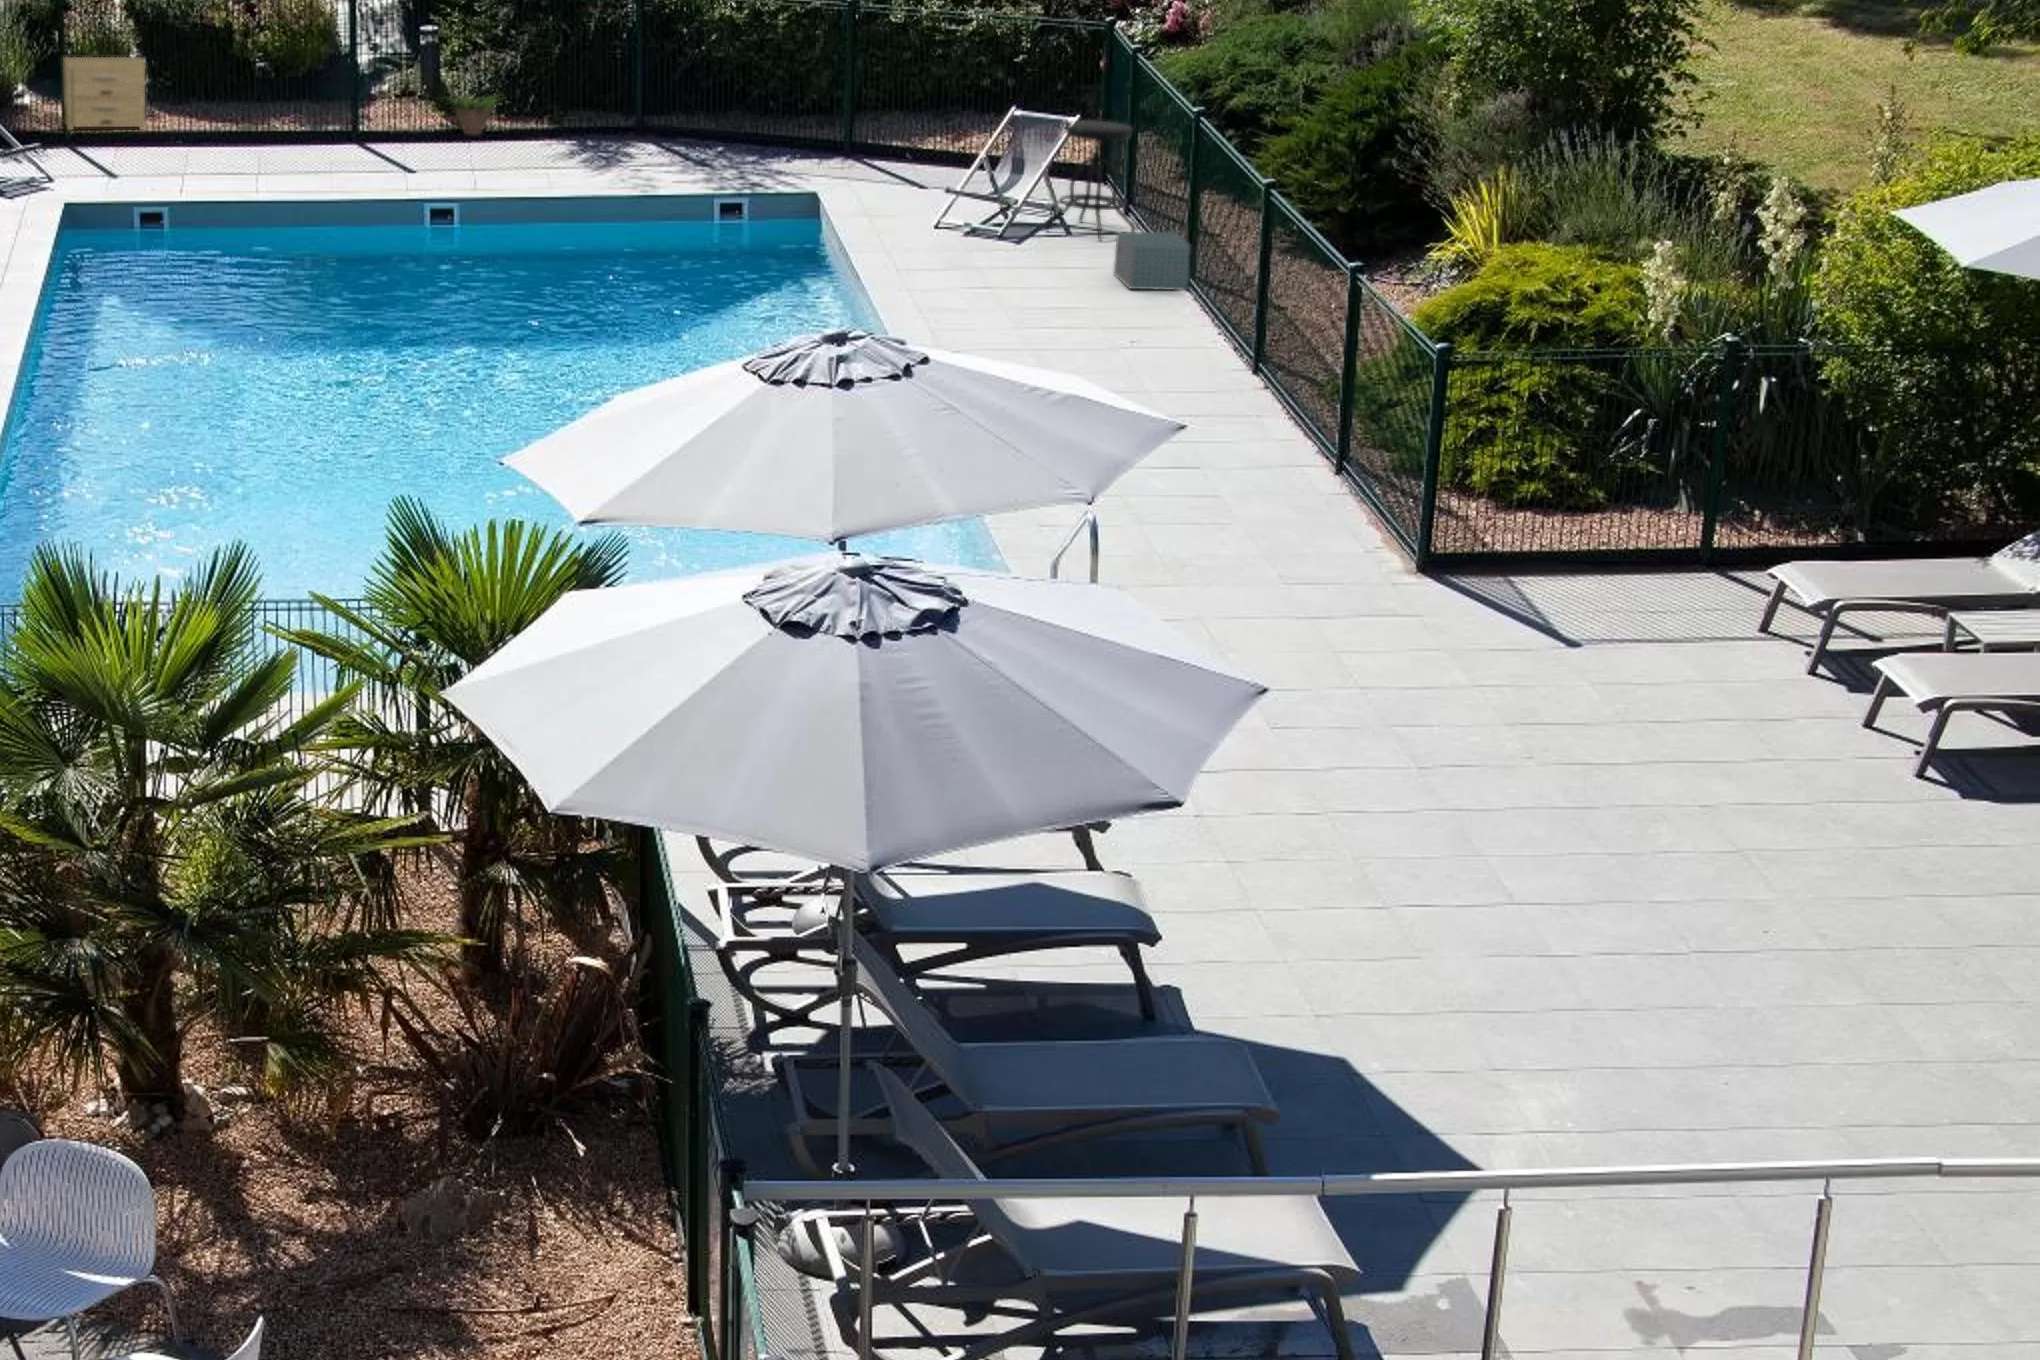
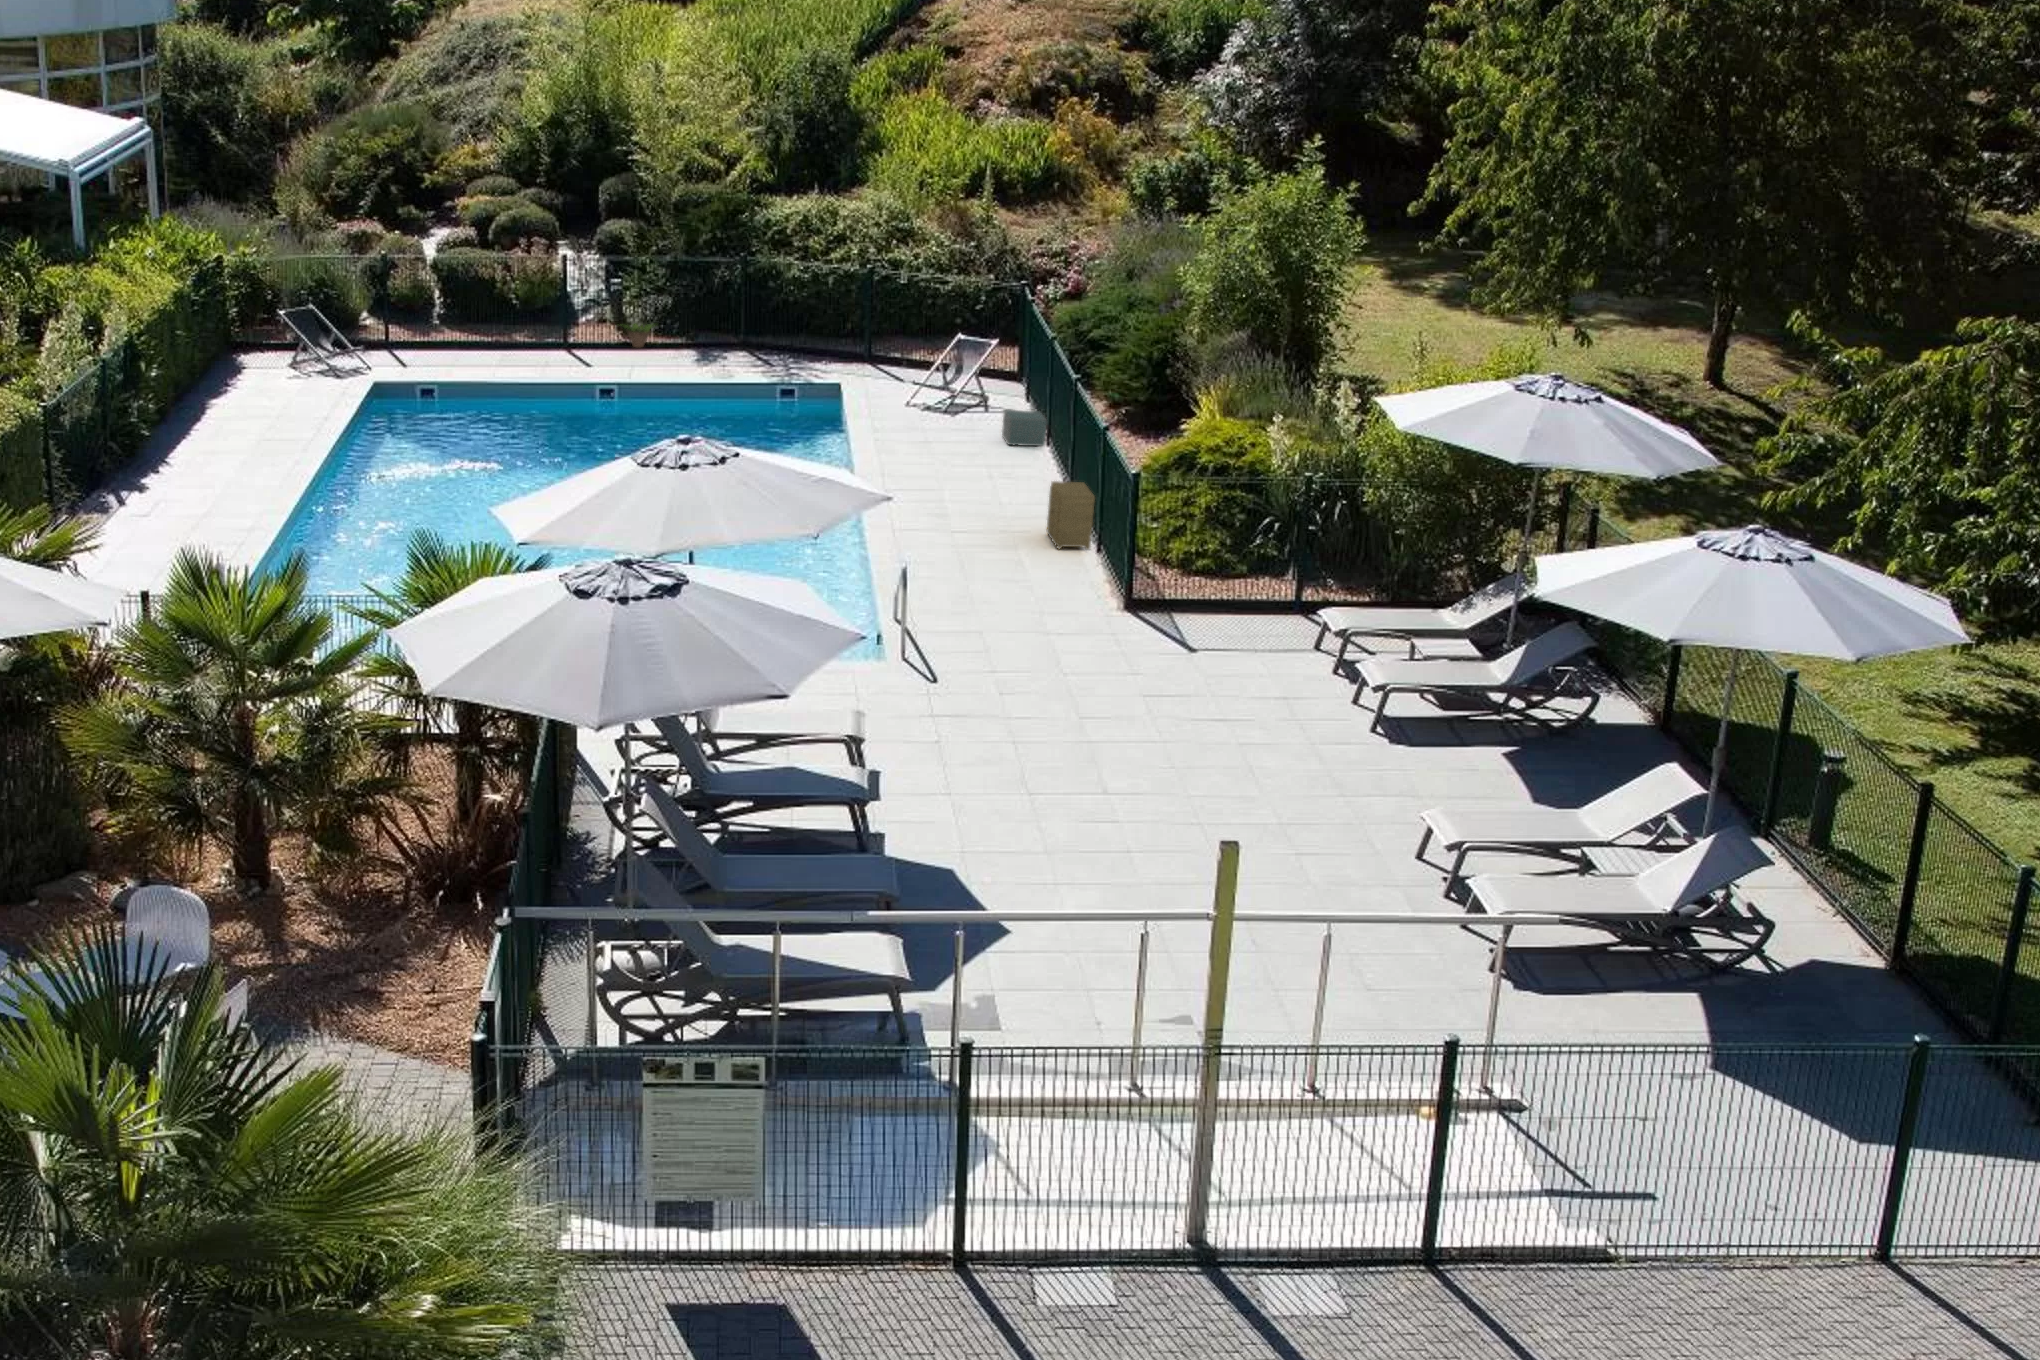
side table: present [63,57,145,130] -> present [1047,481,1095,550]
stool: present [1045,120,1135,240] -> none [969,343,1025,417]

